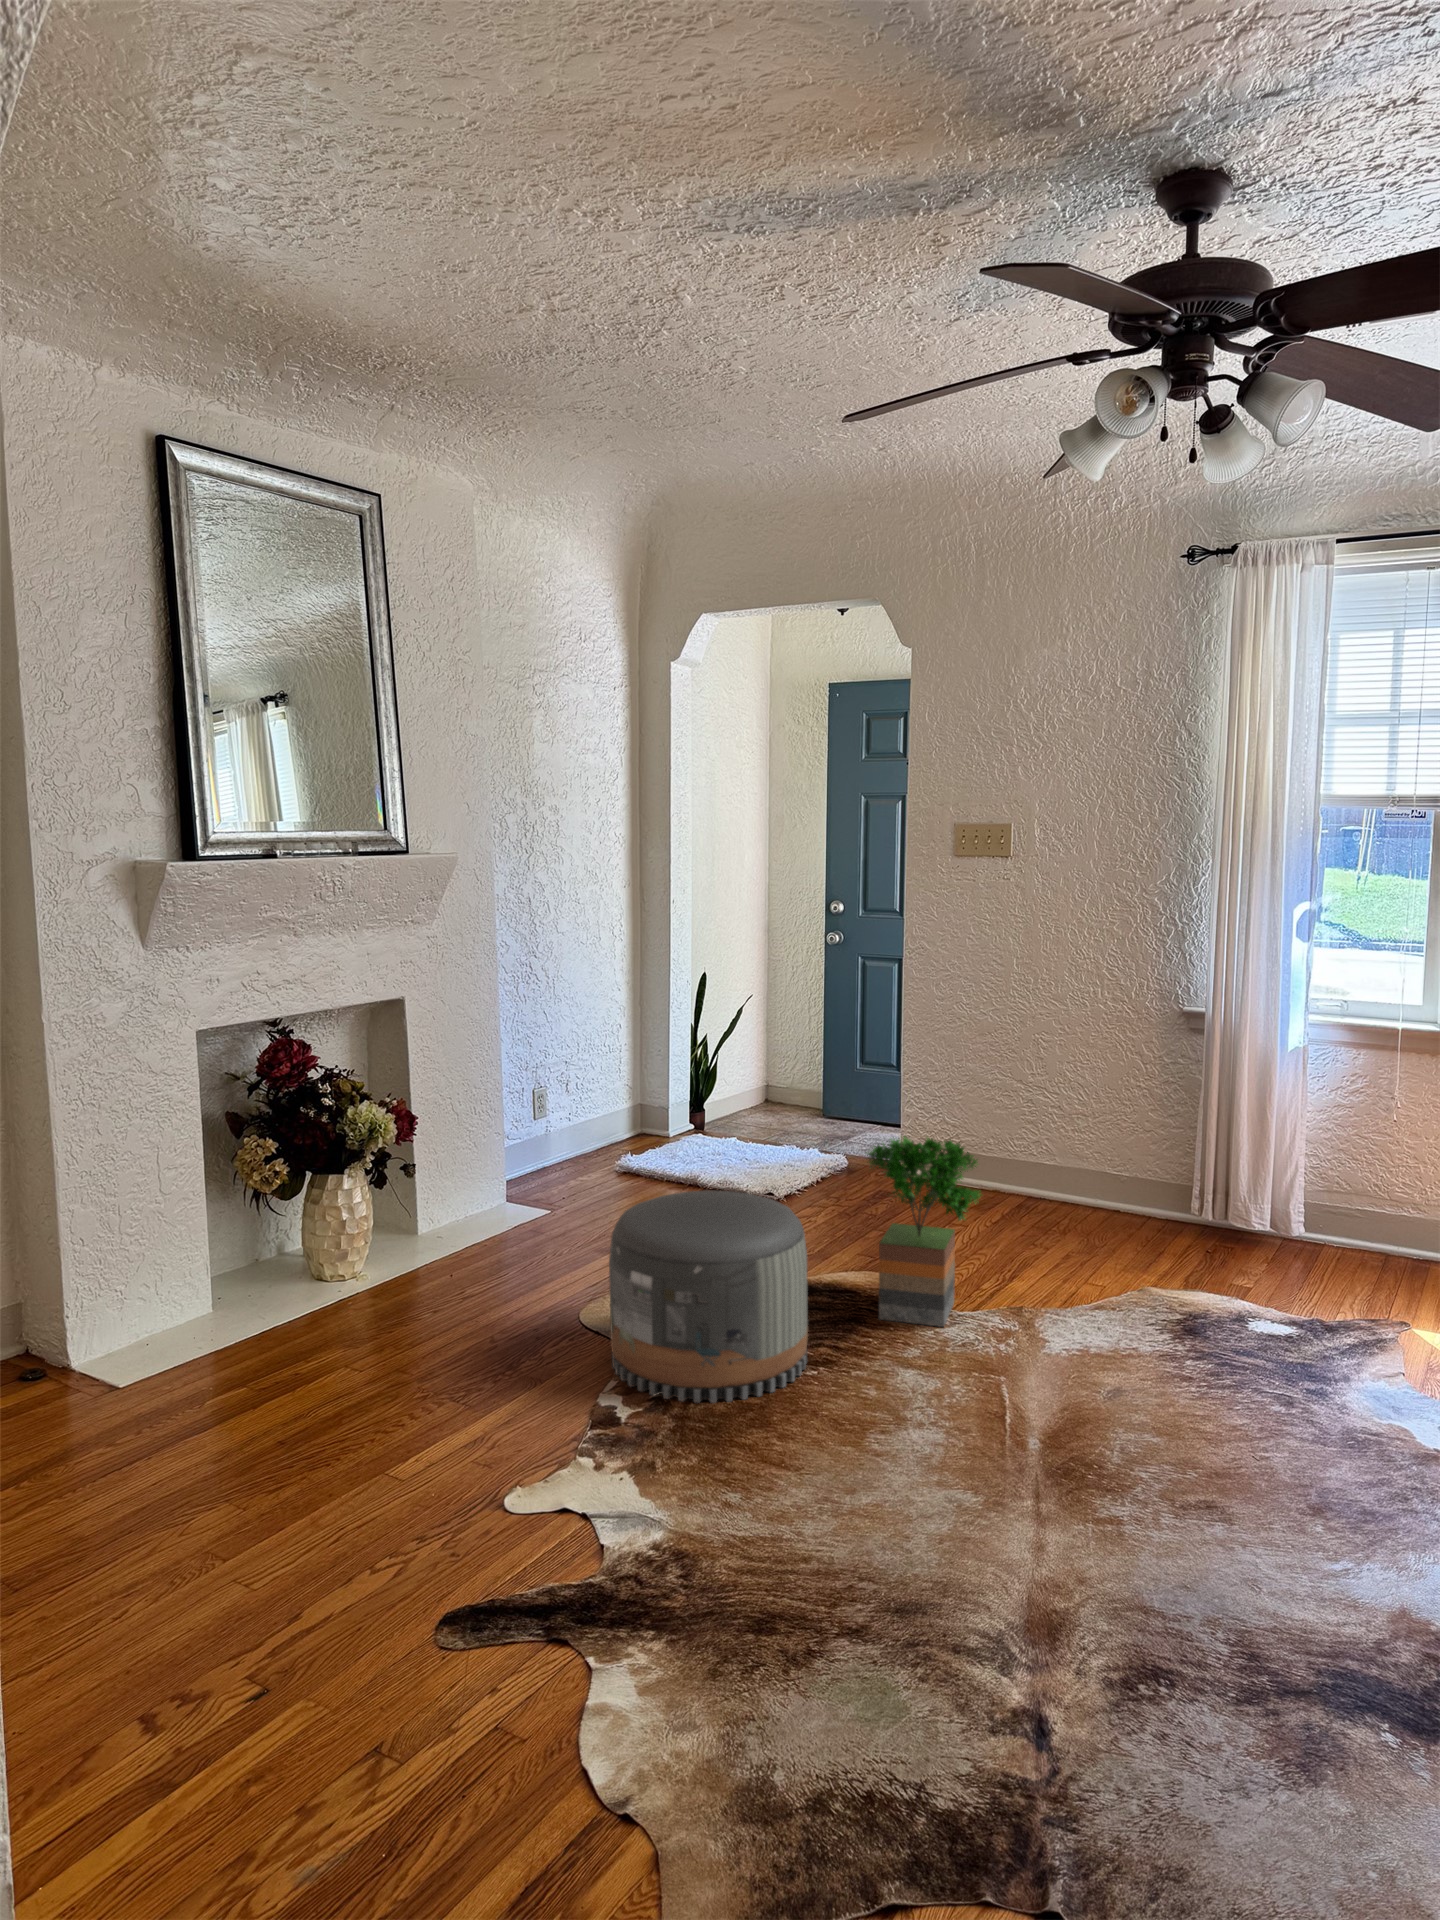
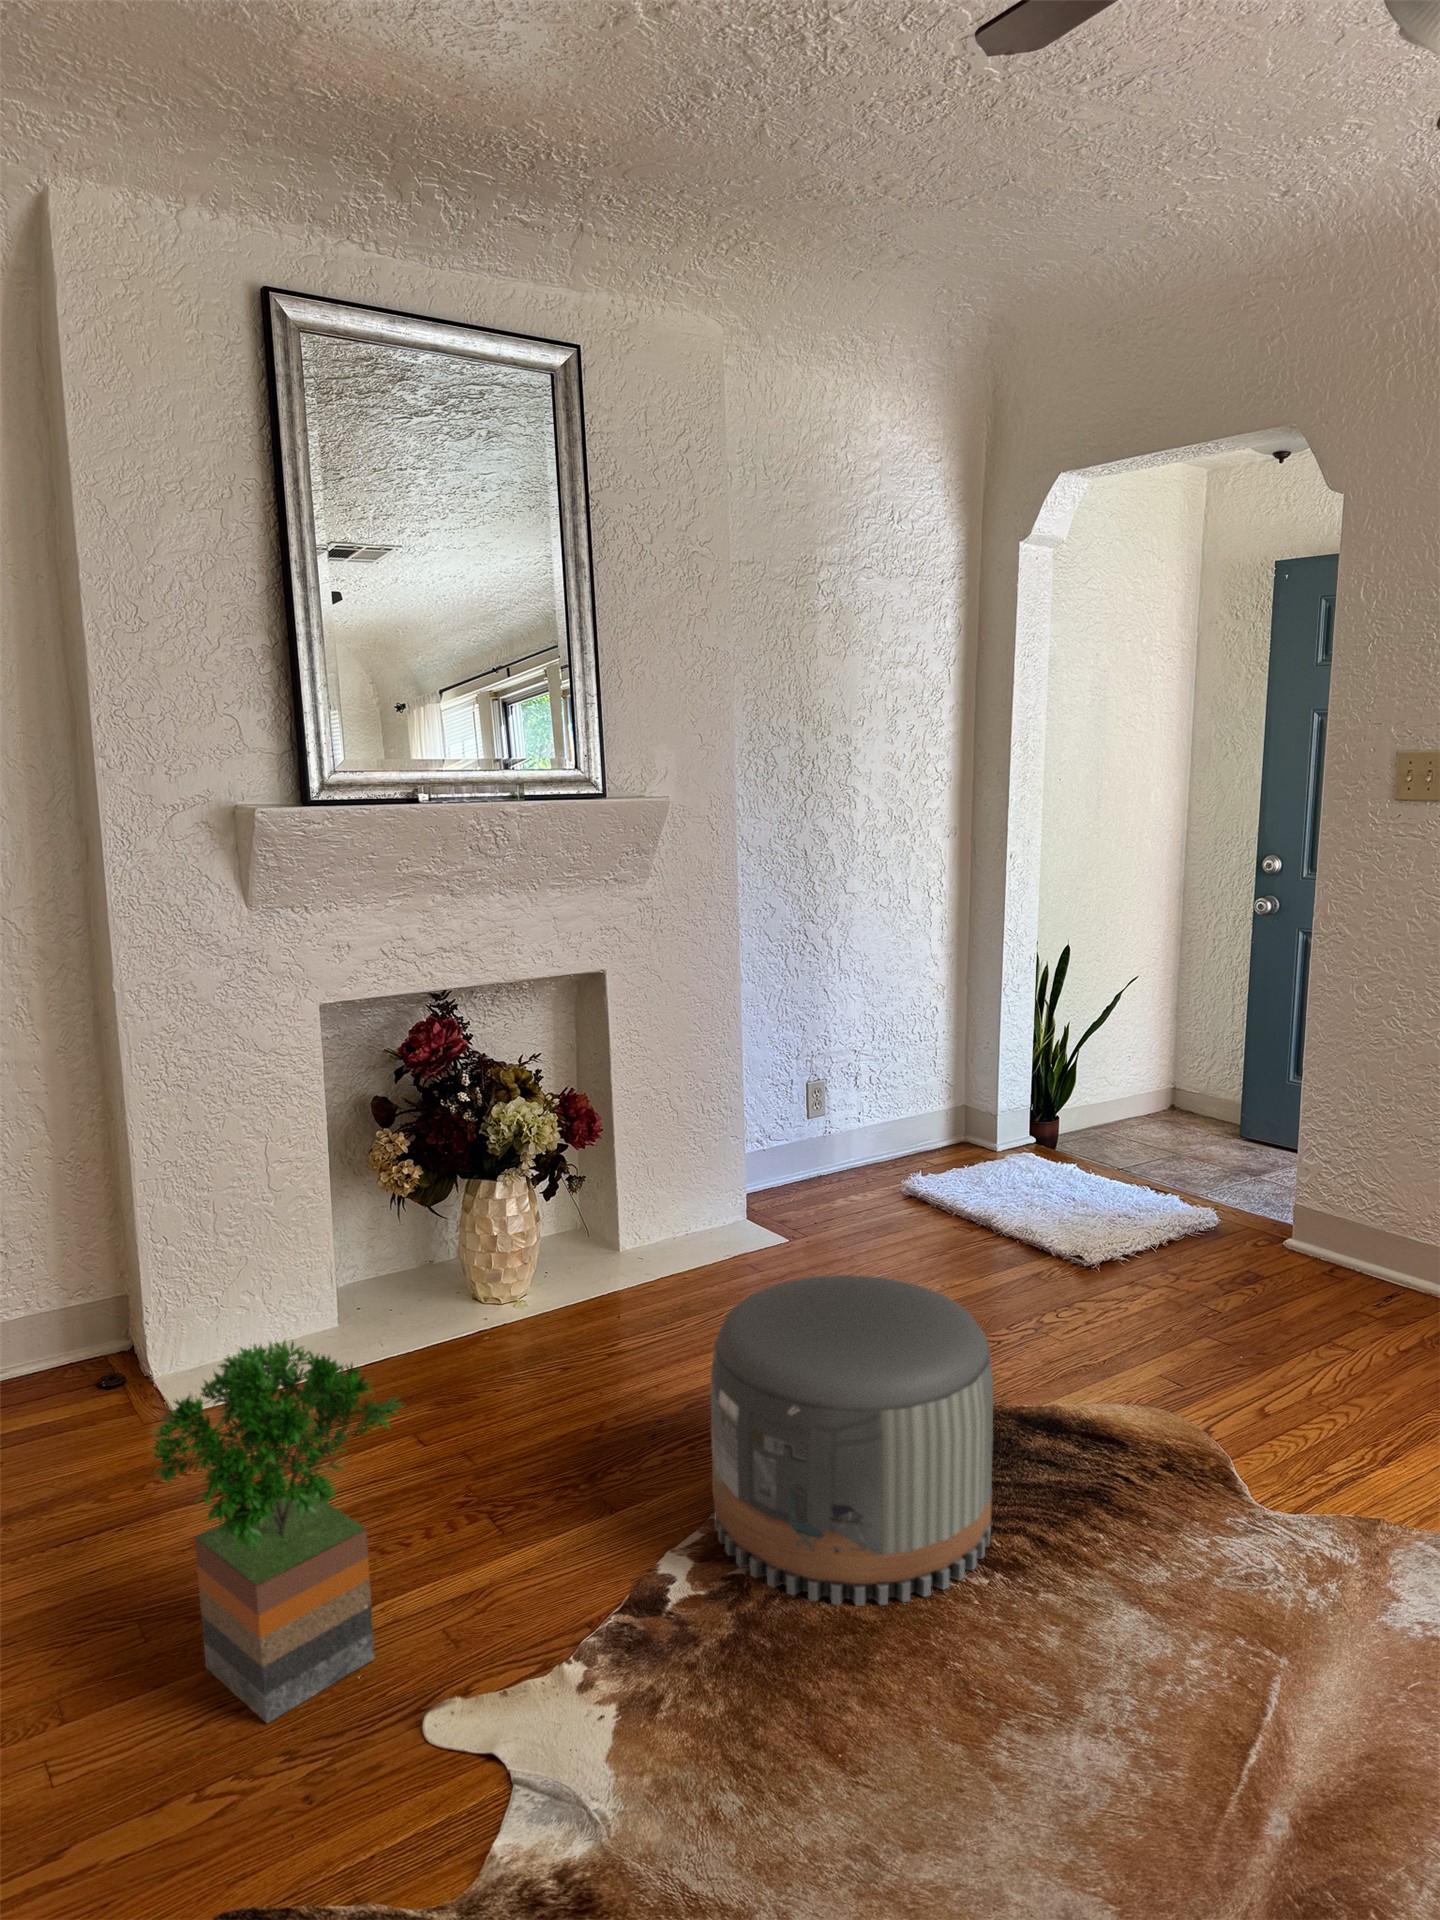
potted tree: present [866,1136,980,1327] -> present [151,1340,403,1723]

